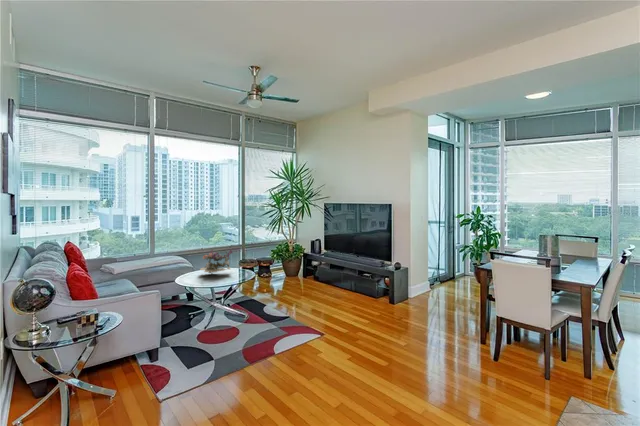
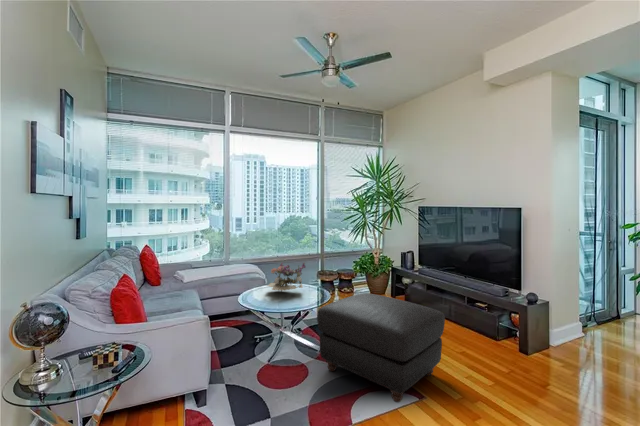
ottoman: none [245,270,338,340] -> present [317,293,445,402]

